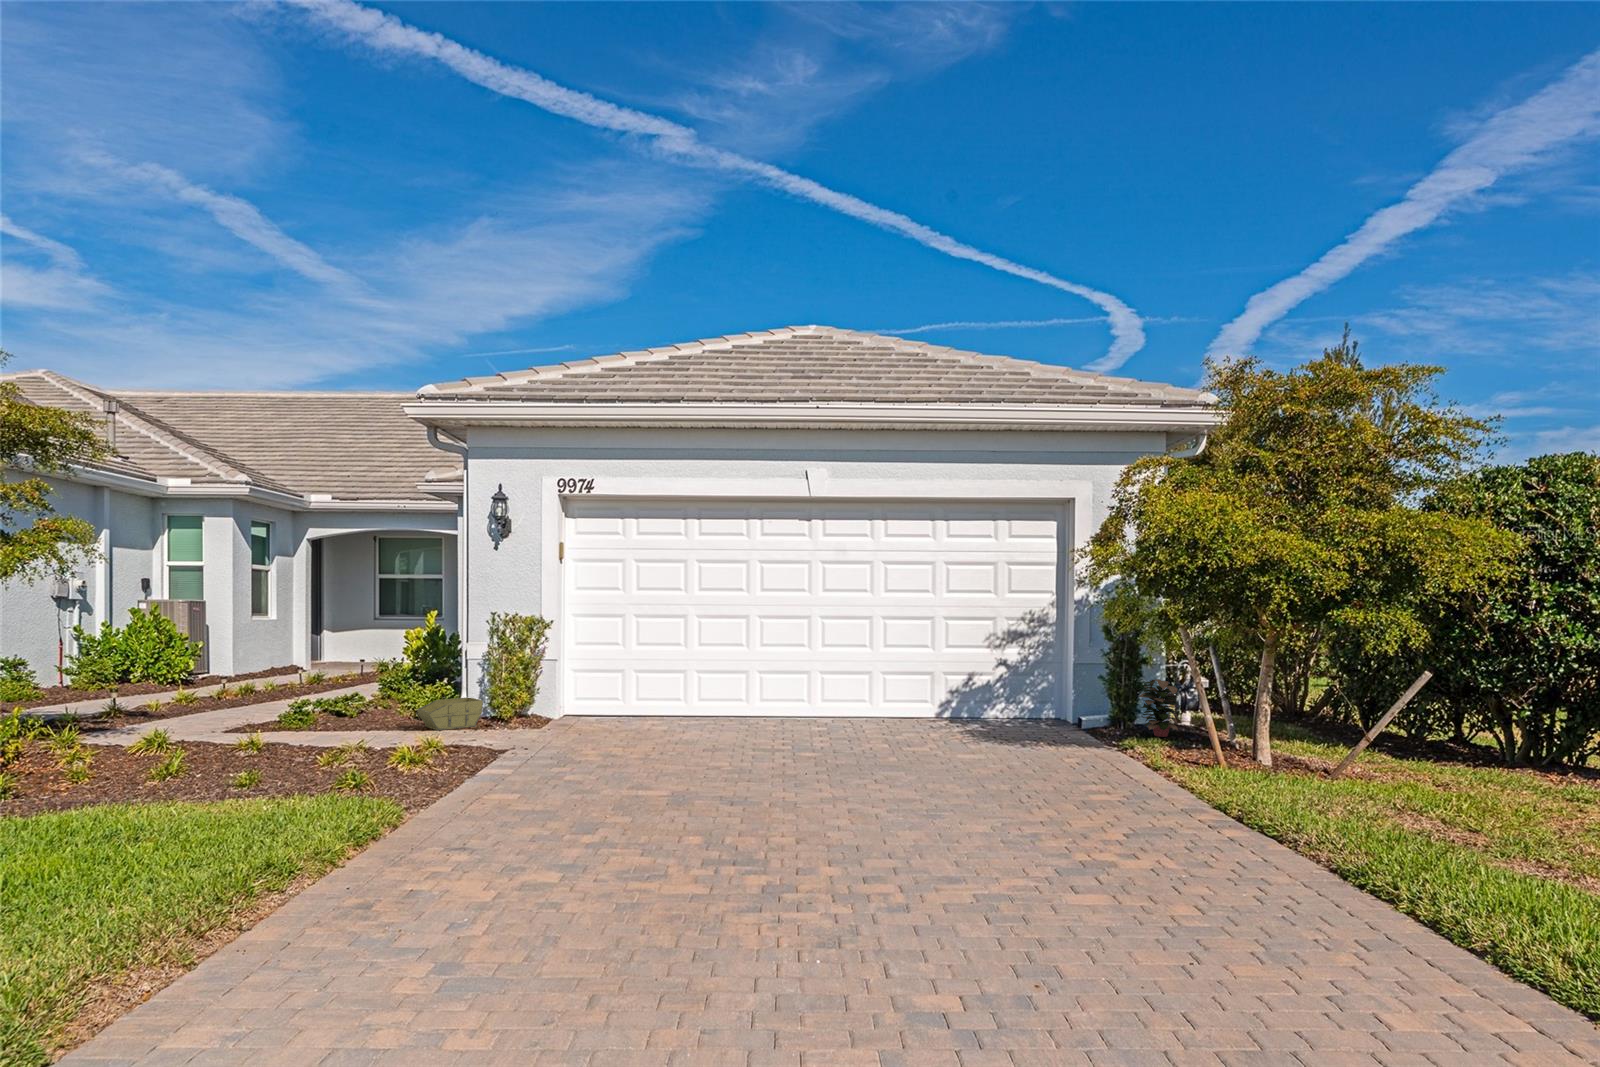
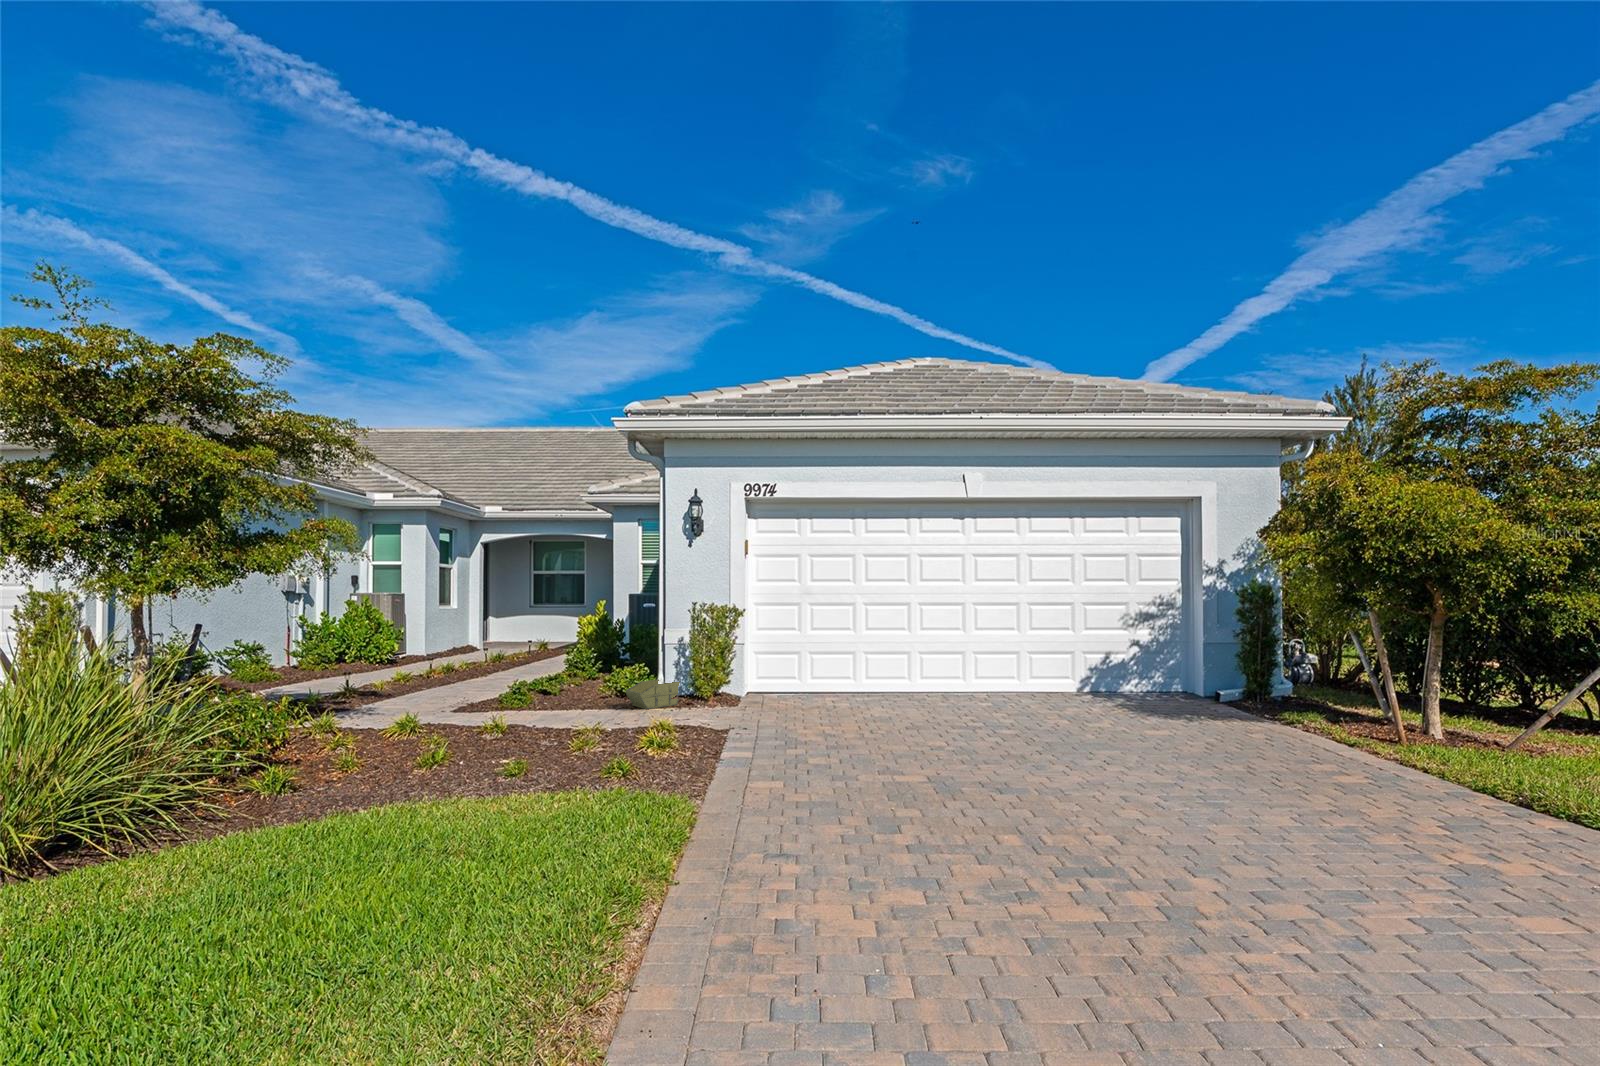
decorative plant: present [1139,679,1179,737] -> none [1267,657,1311,708]

